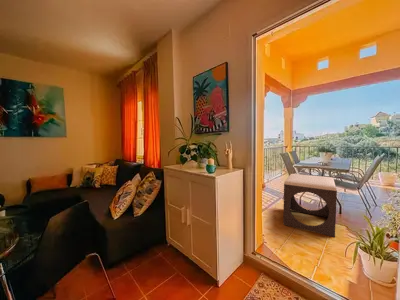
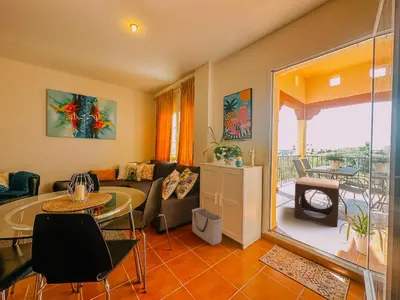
storage bin: none [151,226,191,285] -> present [192,208,223,245]

